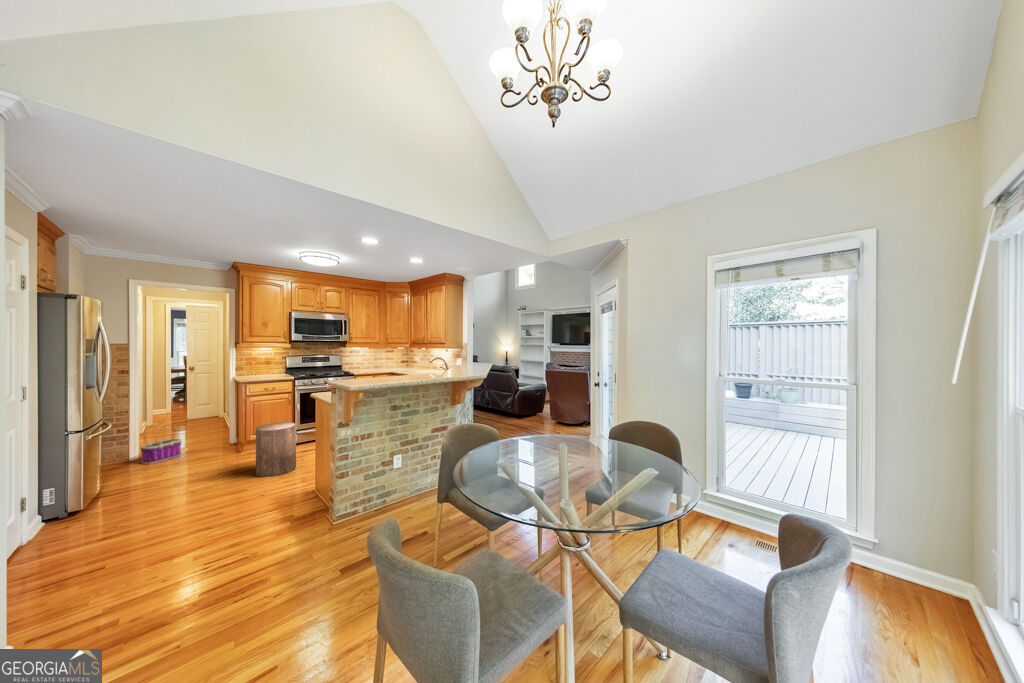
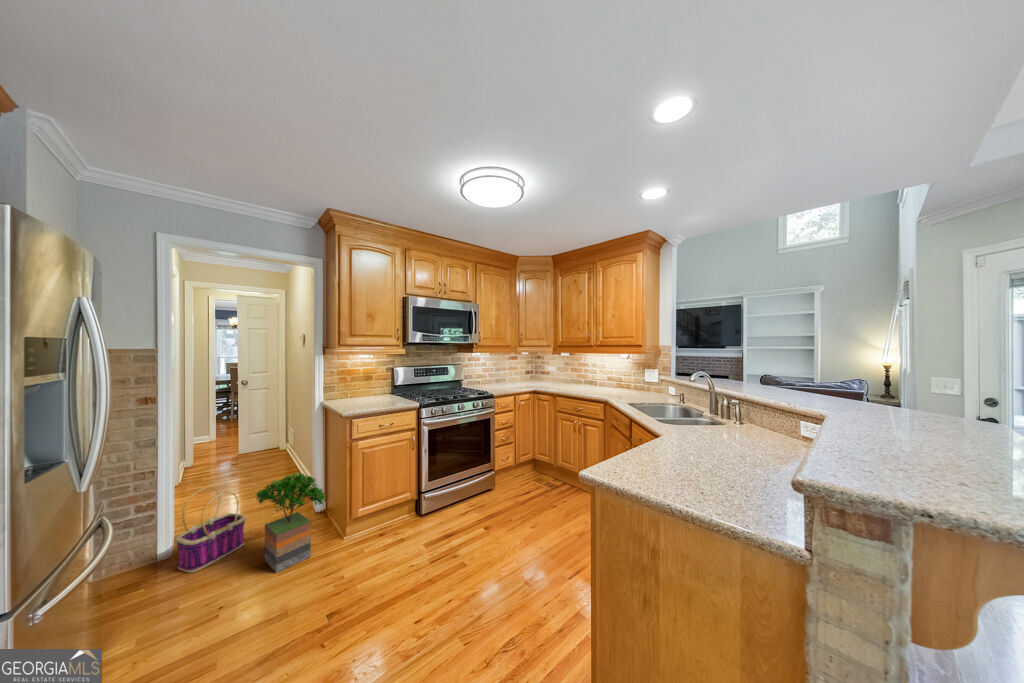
potted tree: none [184,414,228,464] -> present [255,473,325,573]
stool: present [256,422,296,477] -> none [400,500,468,632]

